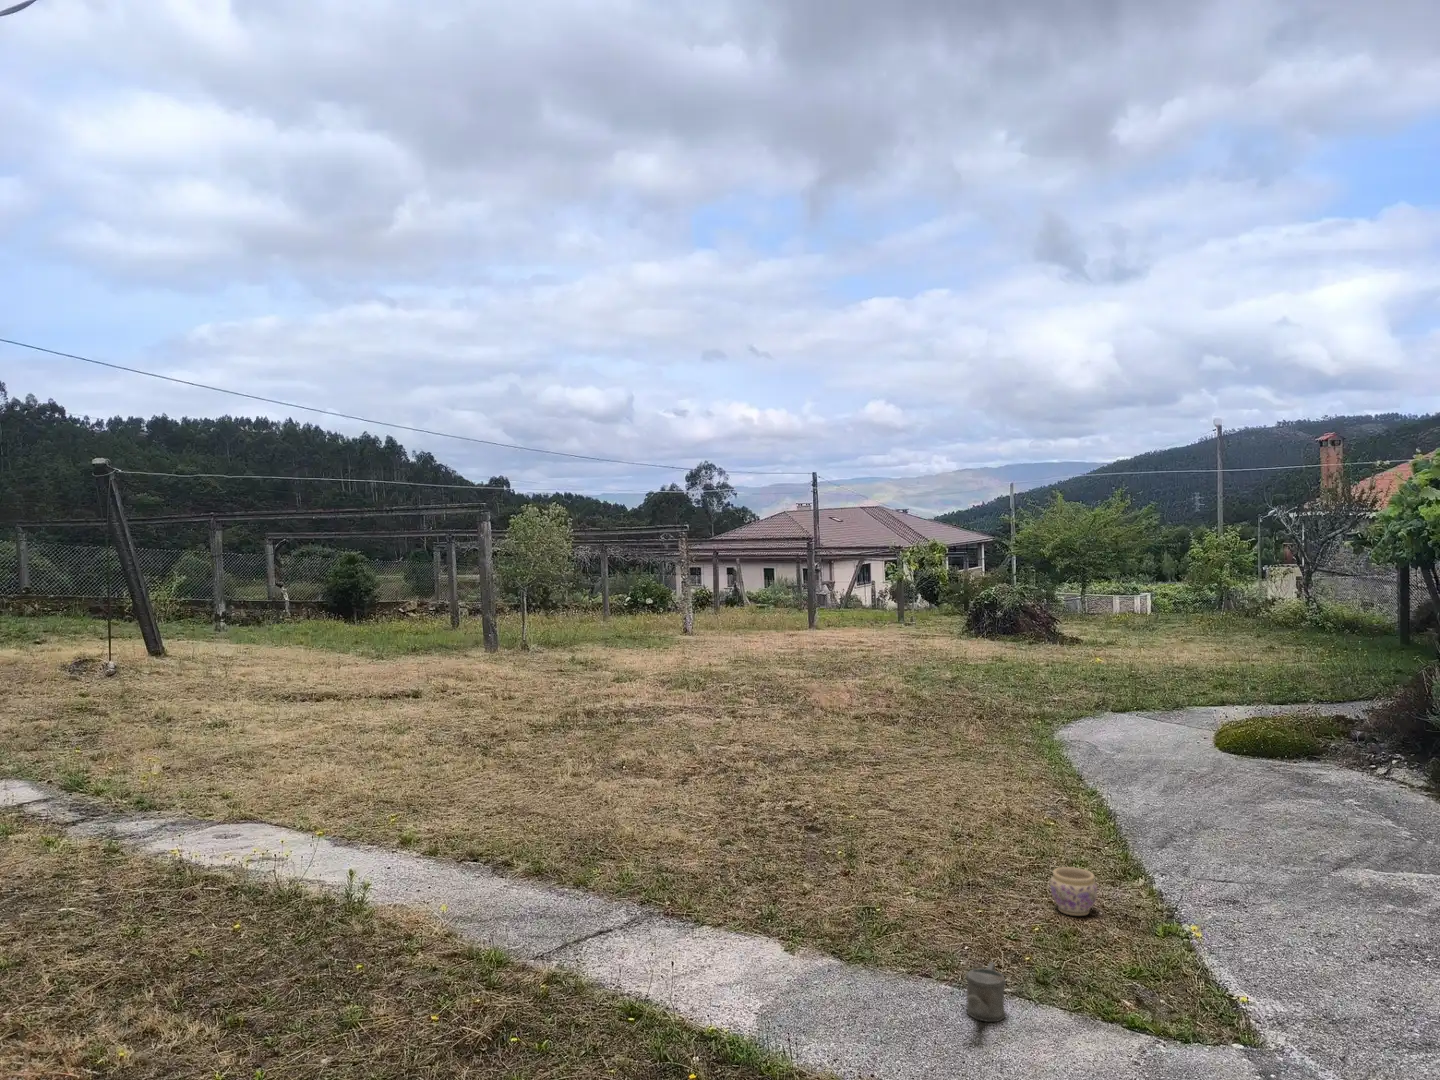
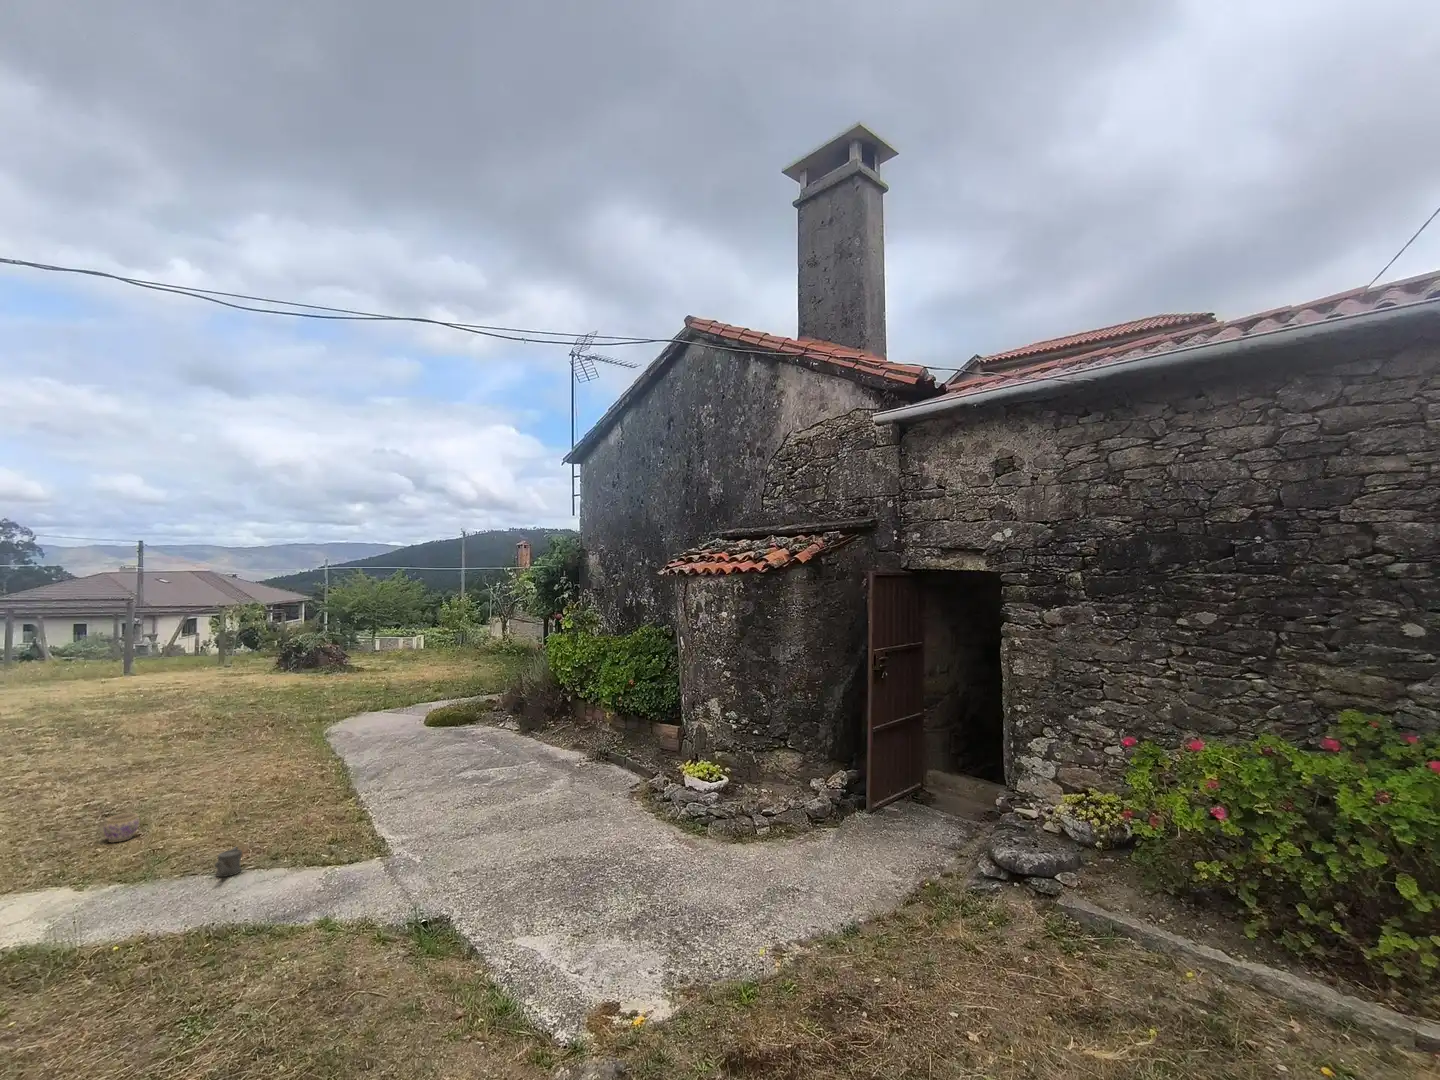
planter: present [1050,867,1098,916] -> present [104,813,139,843]

